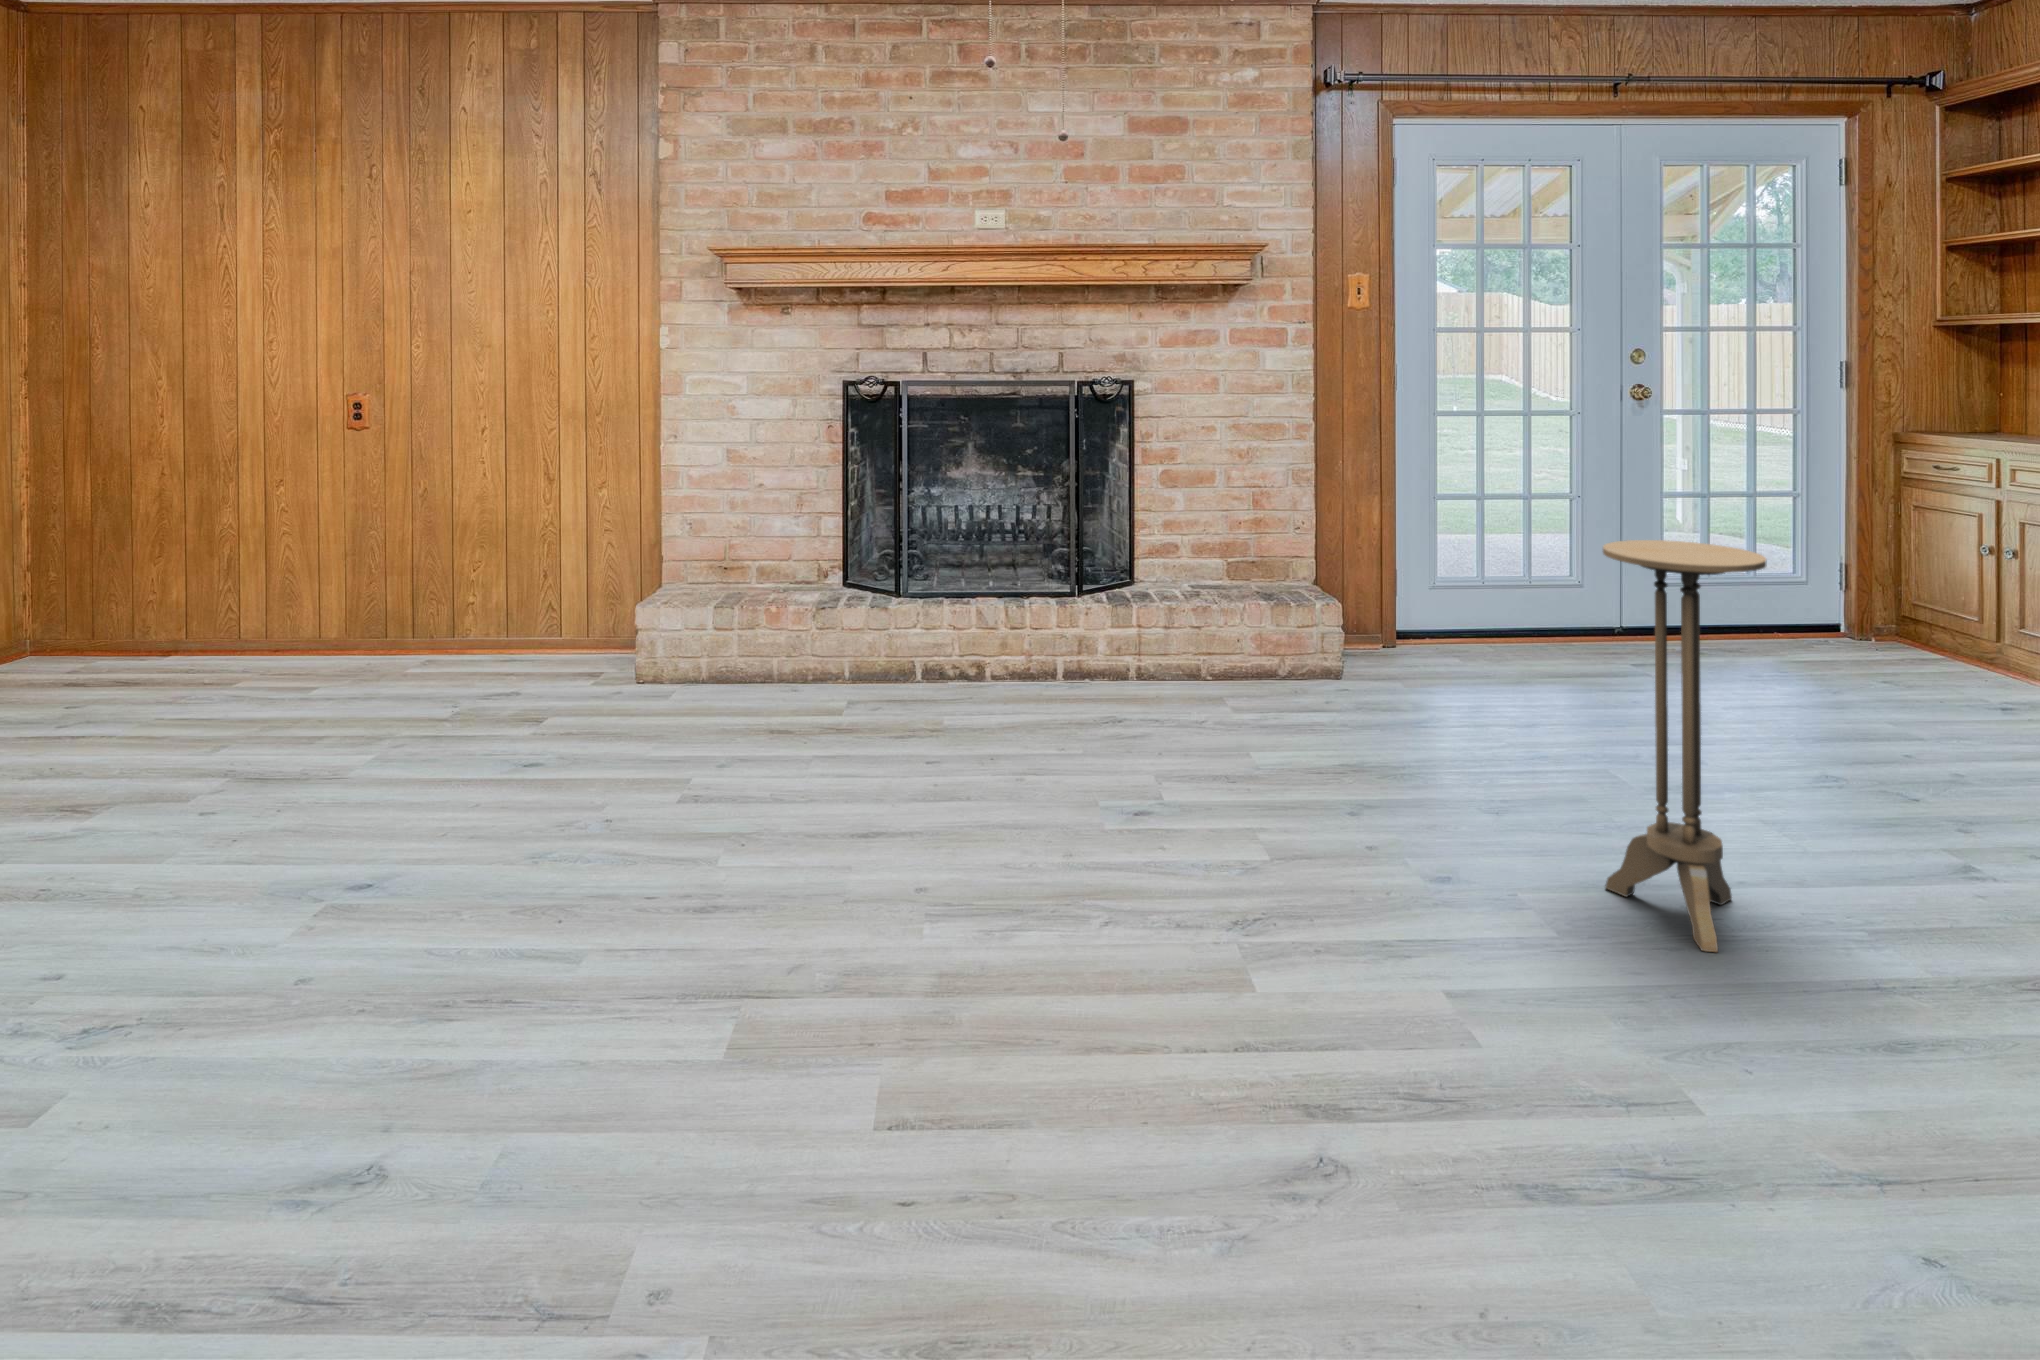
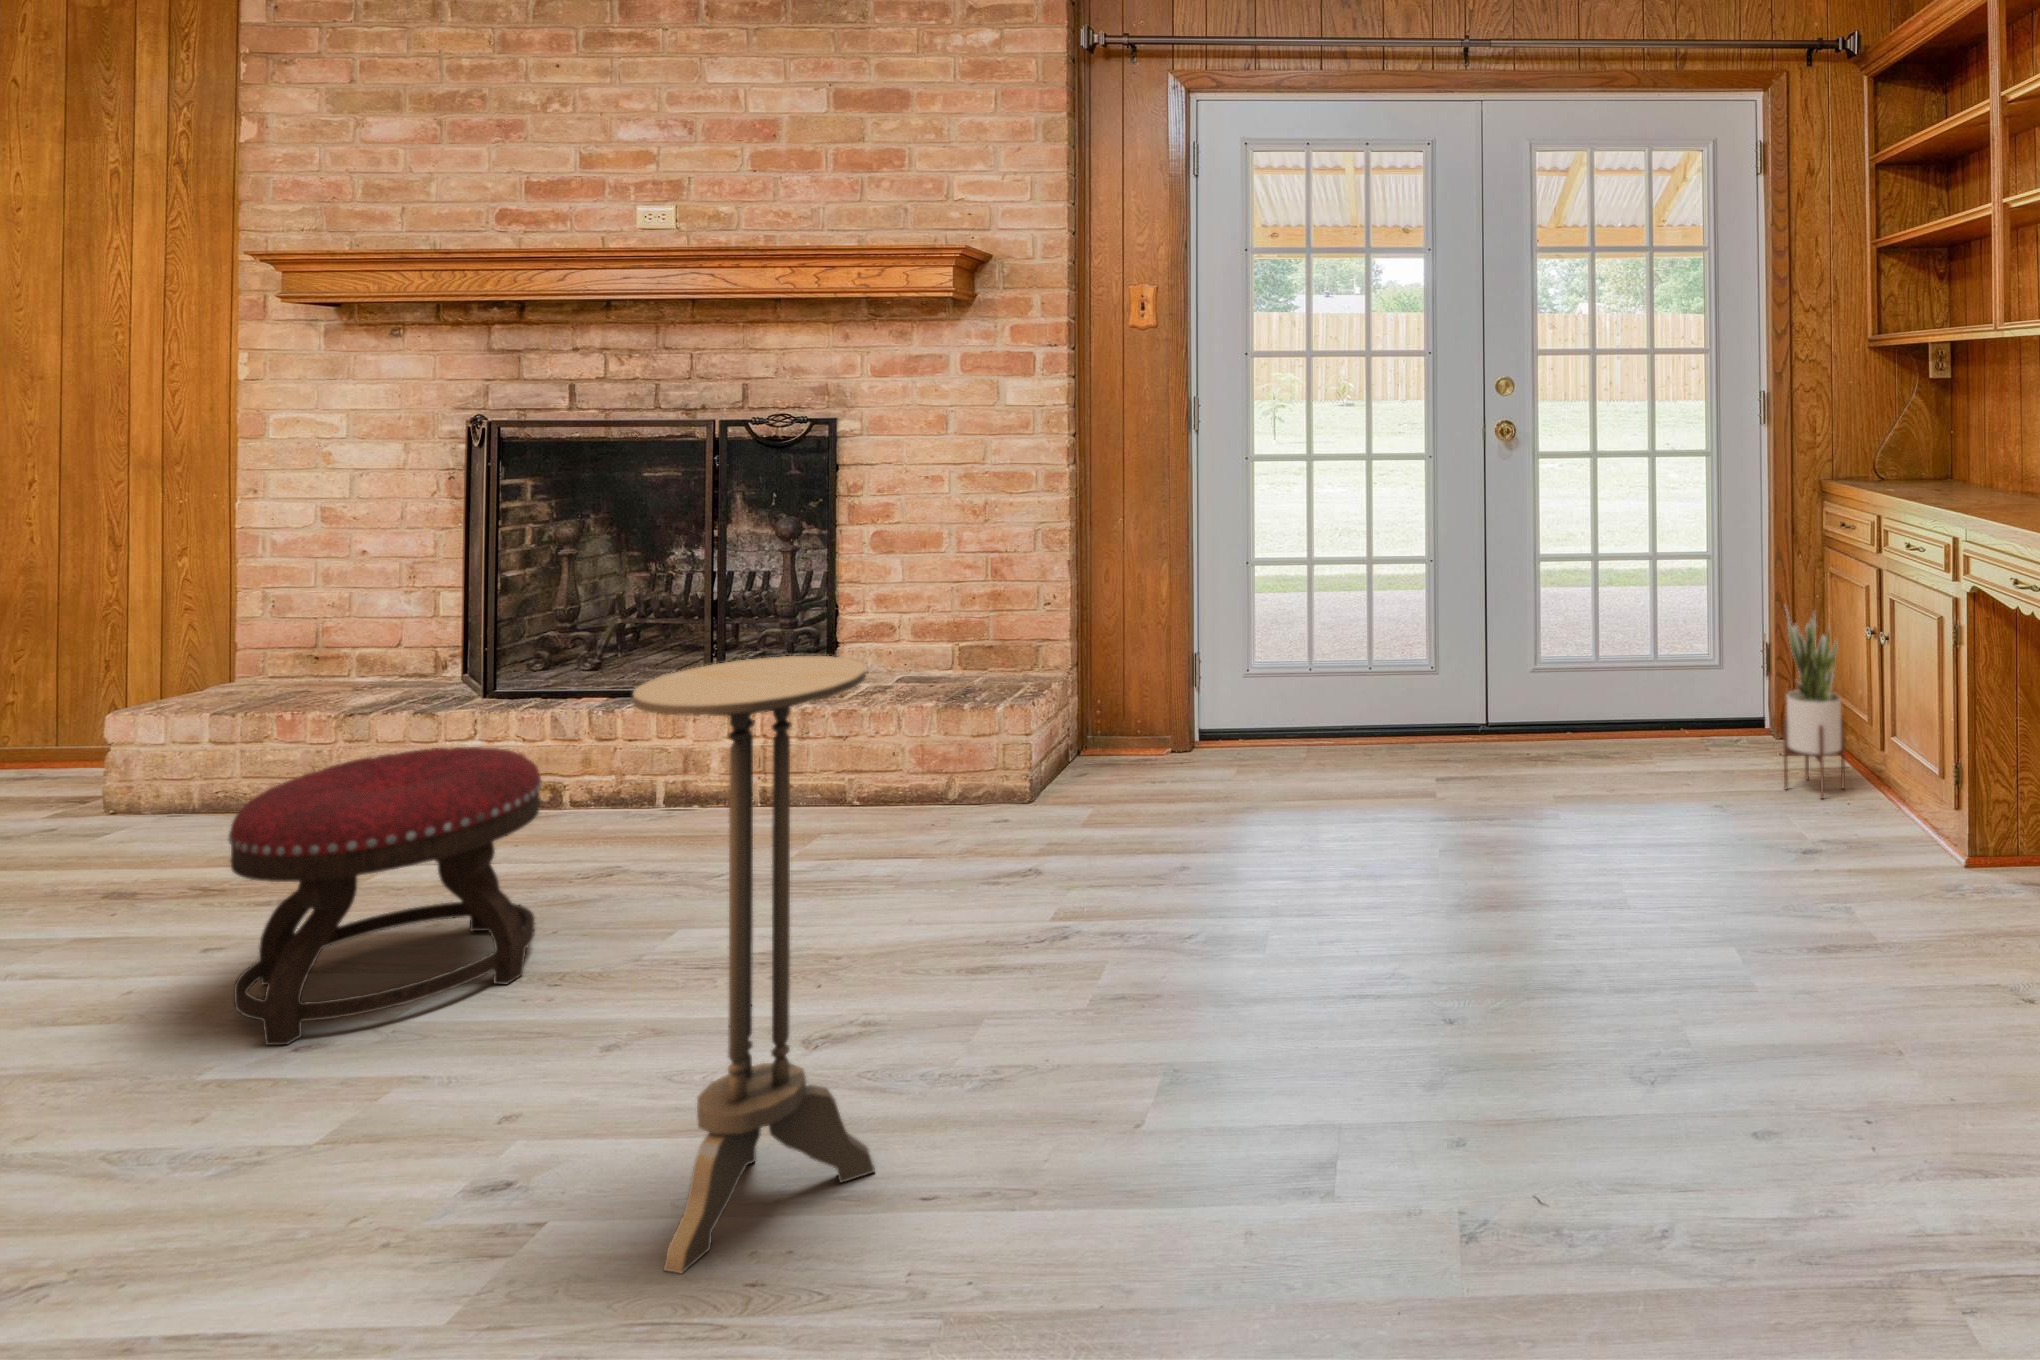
potted plant: none [1916,527,1988,678] -> present [1783,614,1845,798]
ottoman: none [1027,621,1215,826] -> present [228,747,542,1045]

